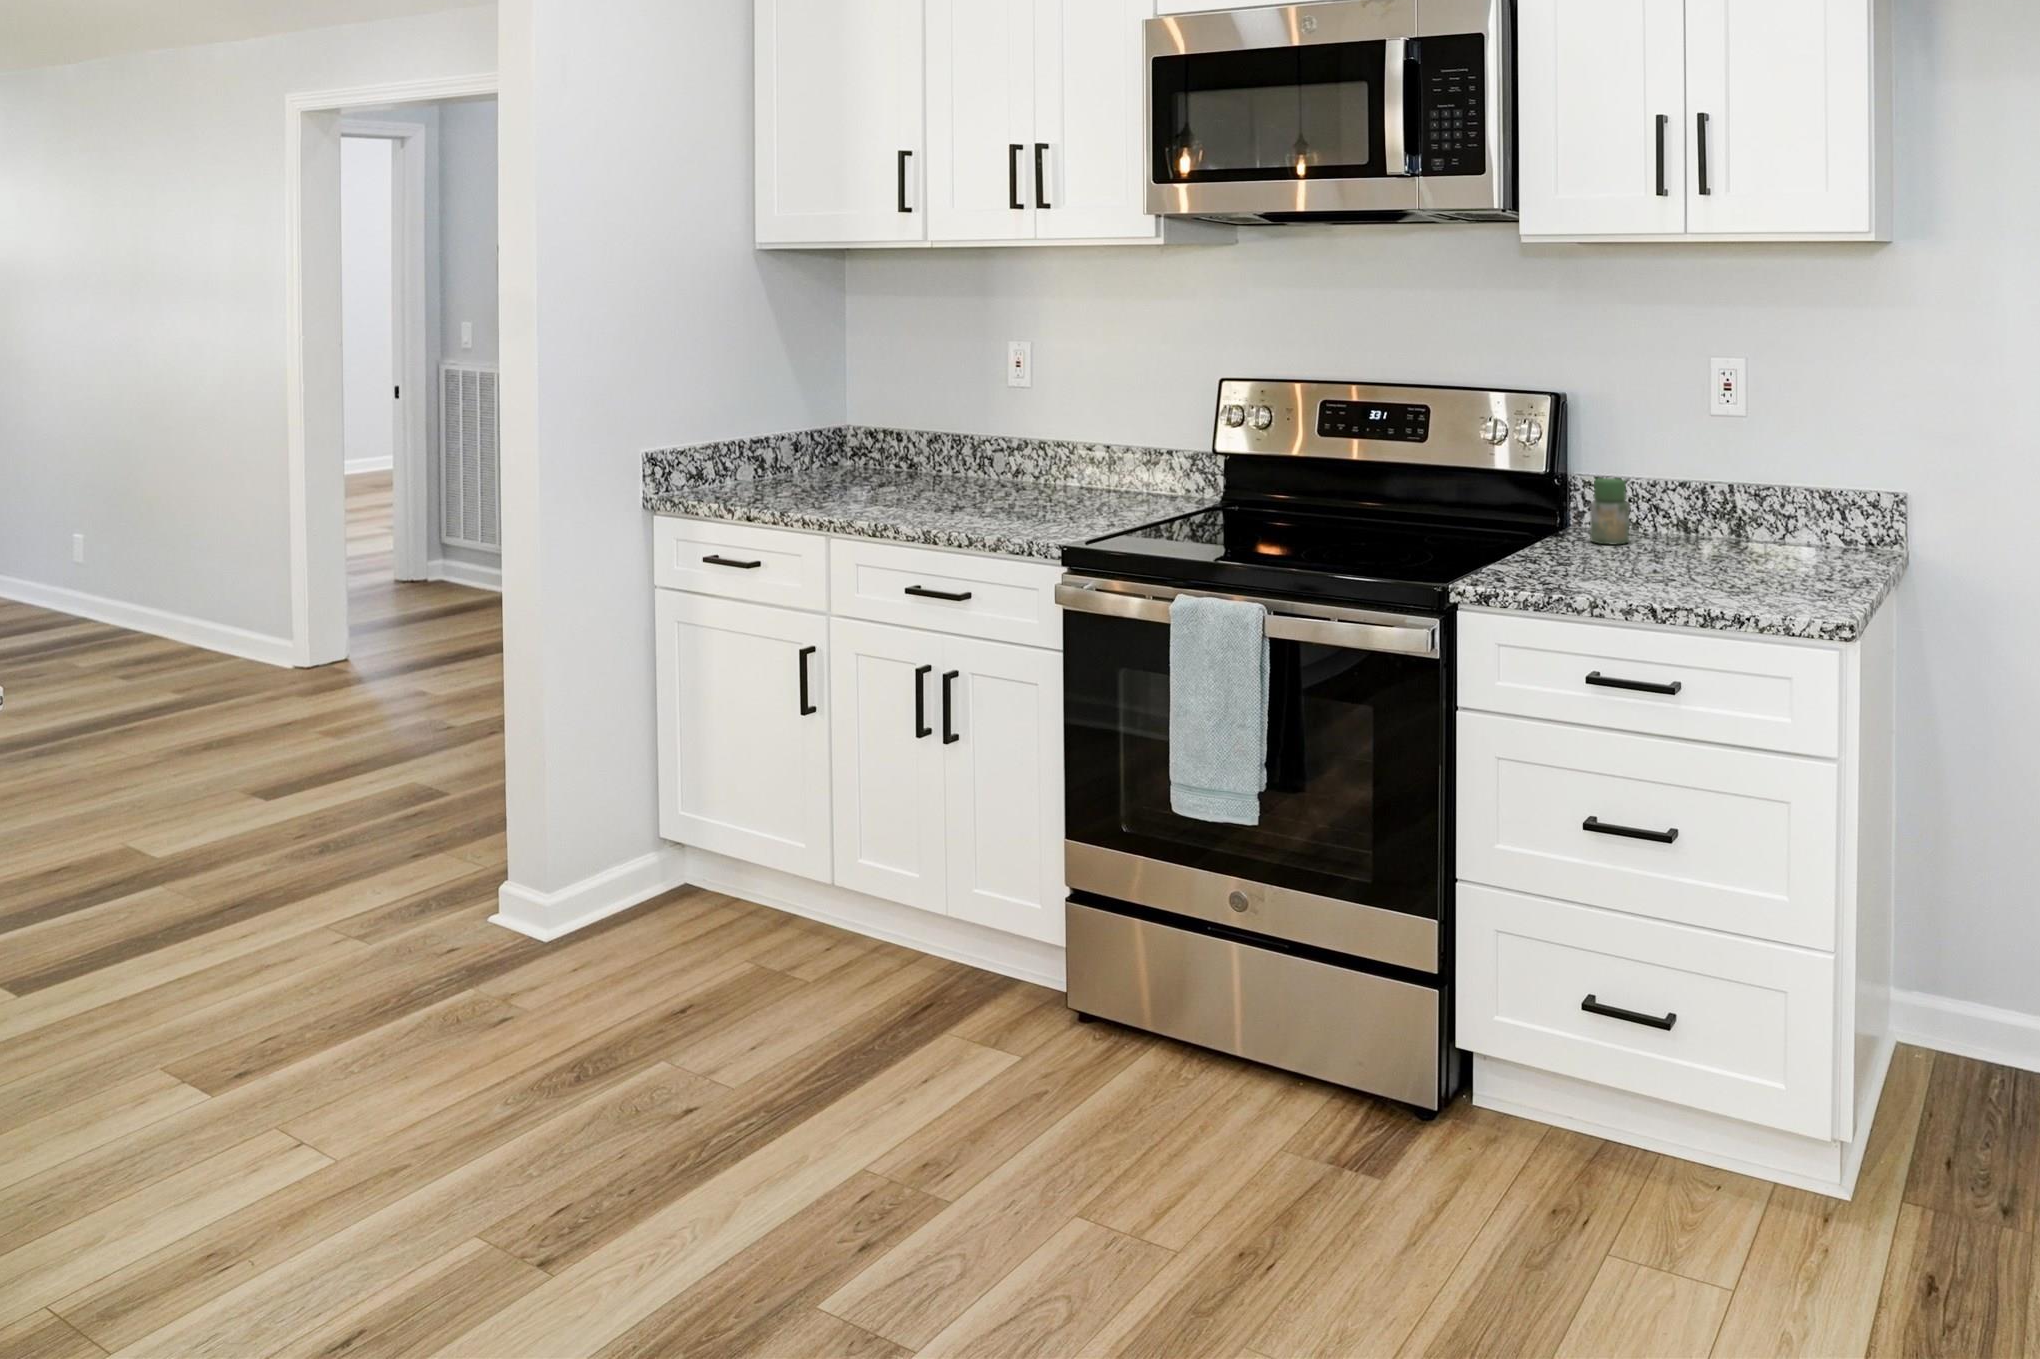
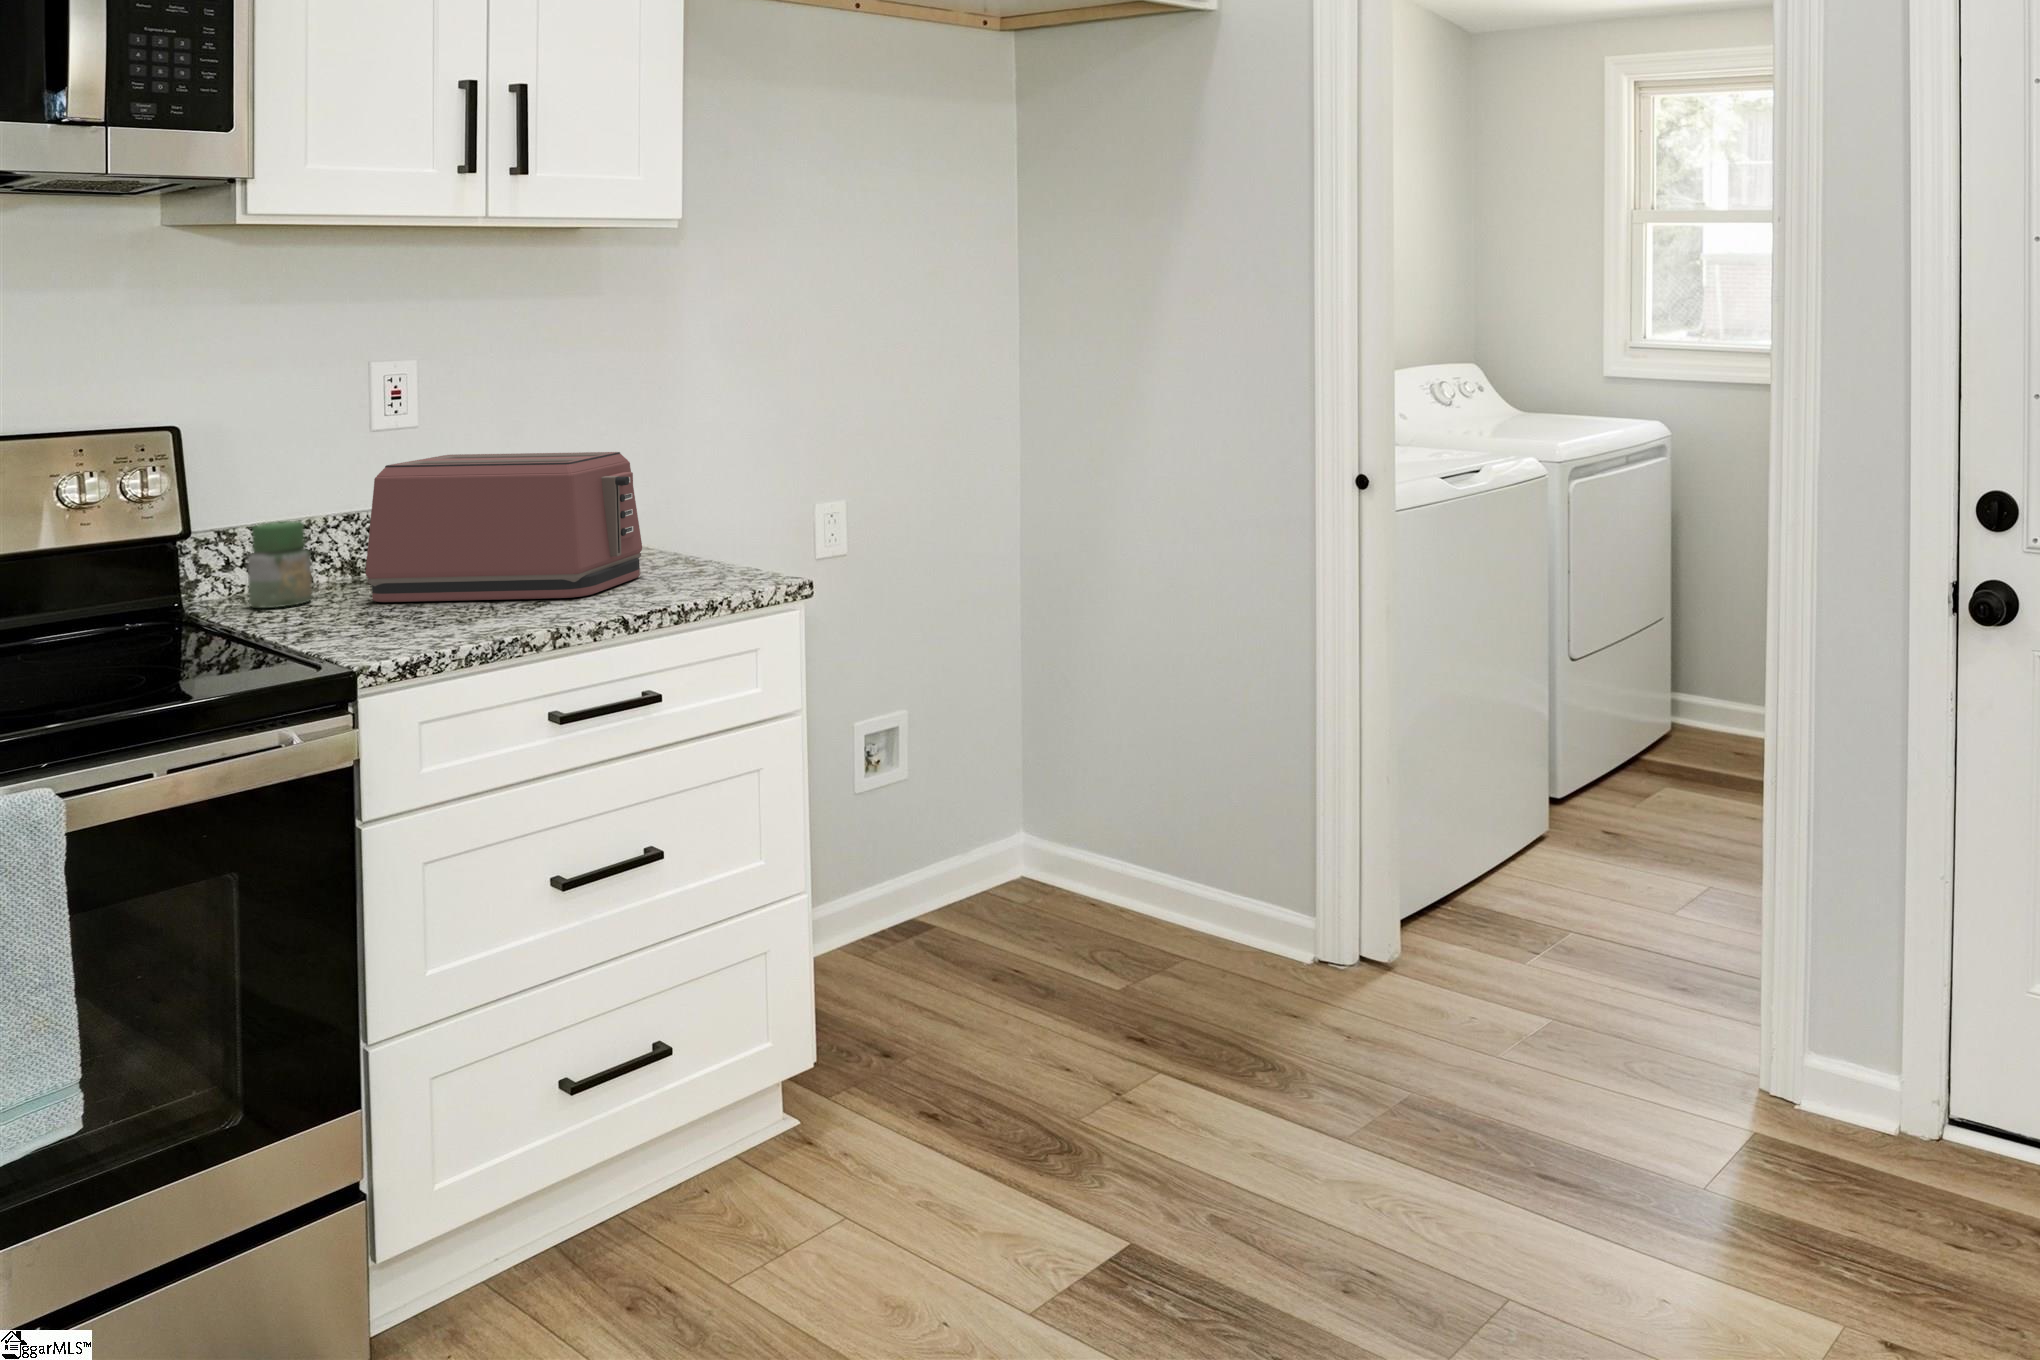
toaster: none [1626,443,1796,584] -> present [365,452,642,602]

